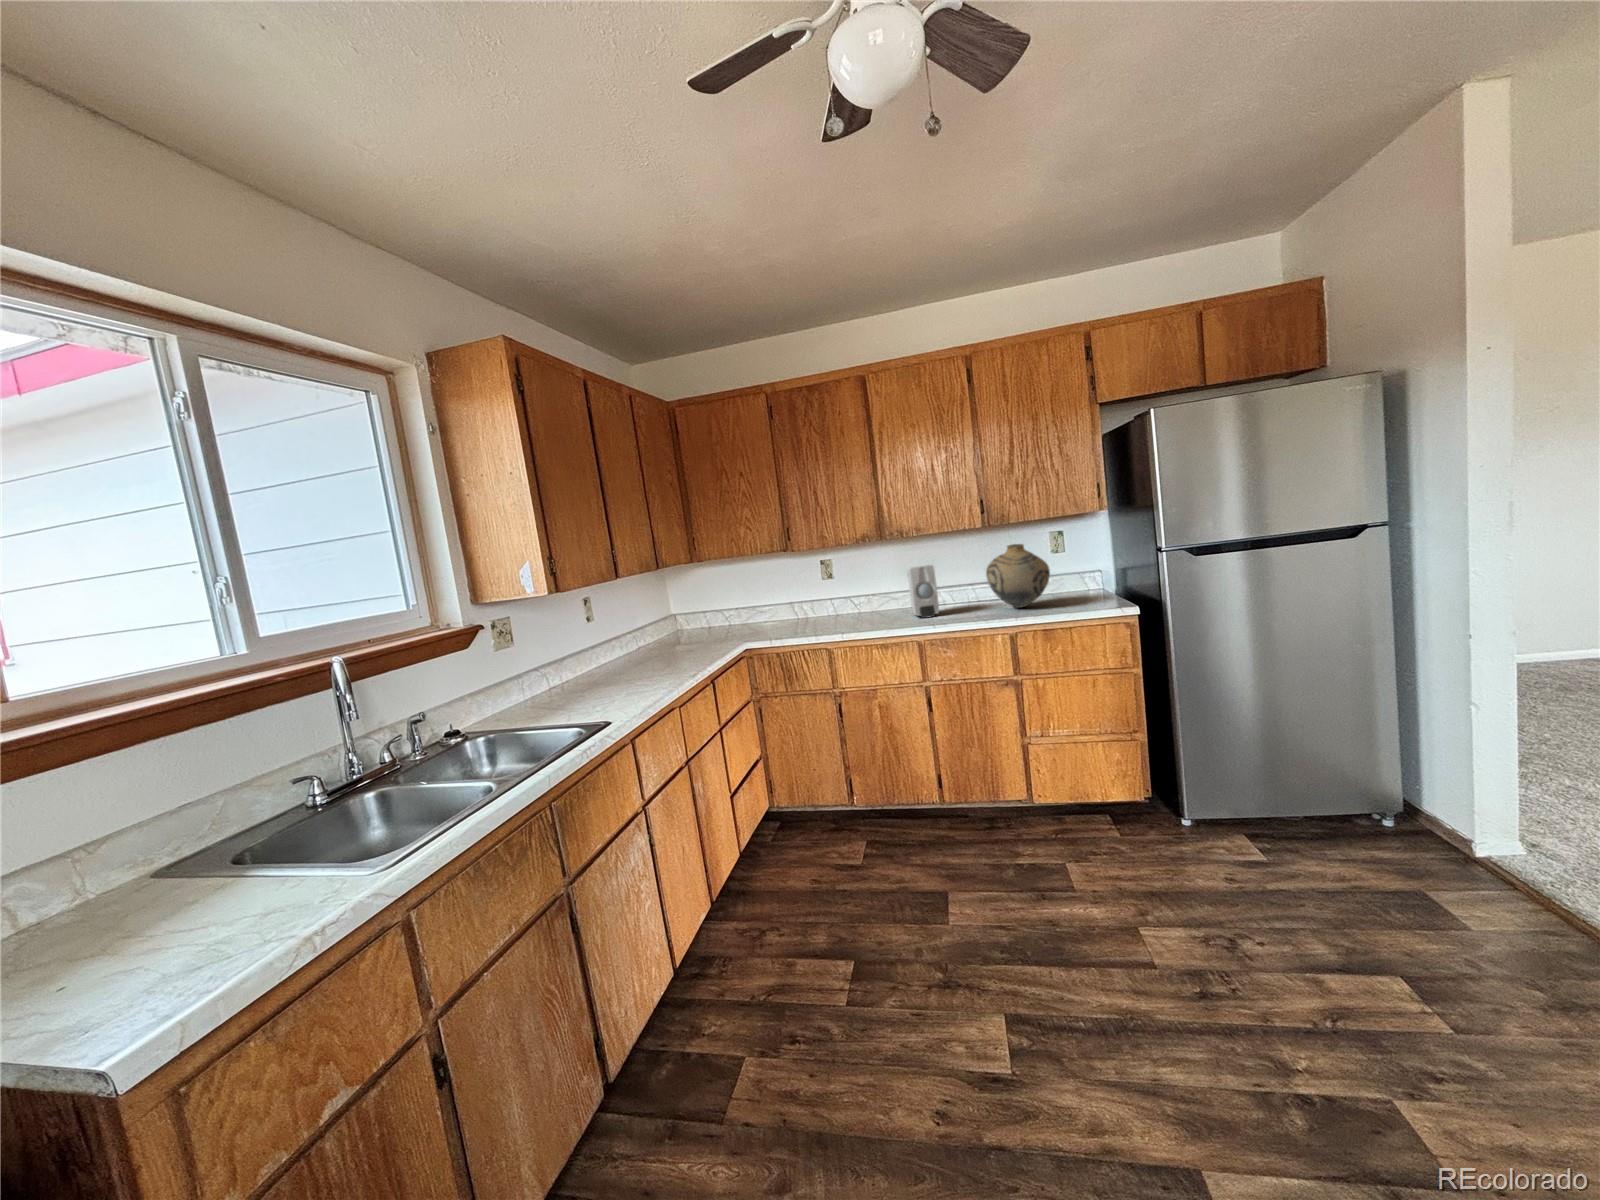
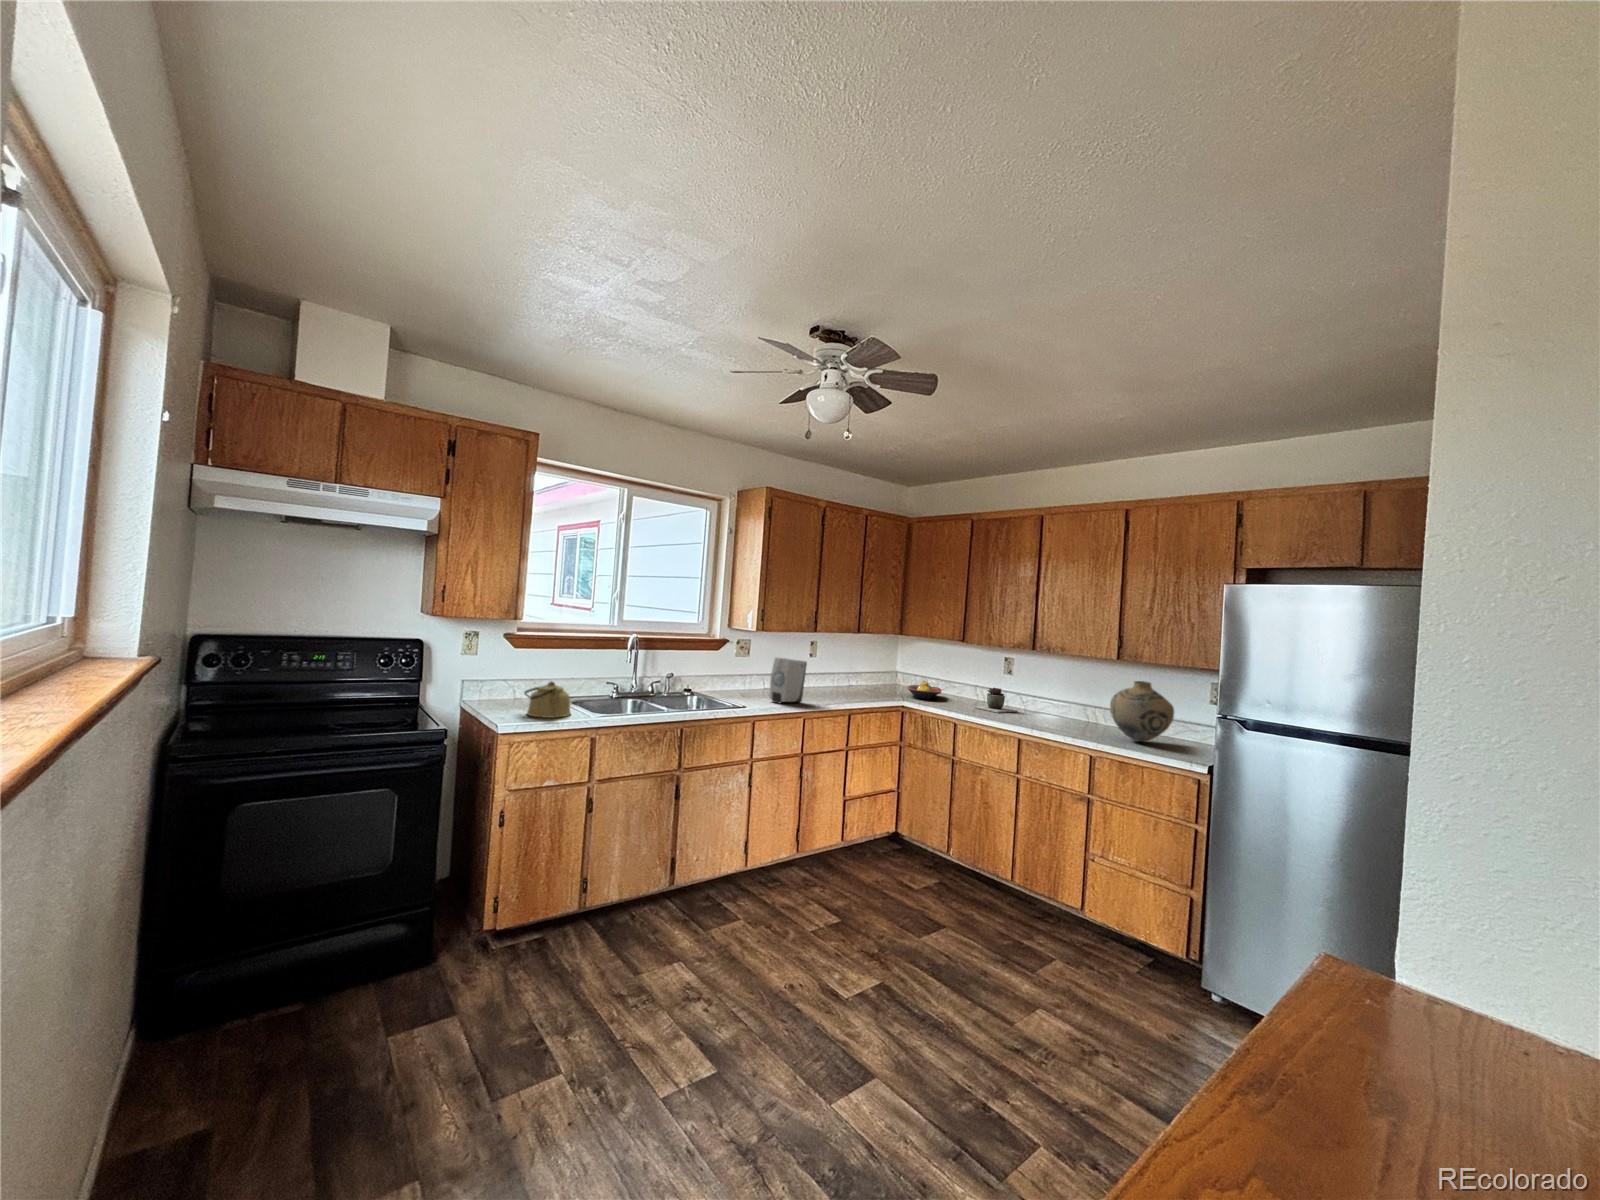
soap dispenser: present [907,565,939,618] -> present [769,657,807,703]
succulent plant: none [816,595,856,626] -> present [975,688,1018,713]
fruit bowl: none [712,612,762,635] -> present [907,681,942,700]
kettle: none [76,847,282,980] -> present [524,681,571,718]

